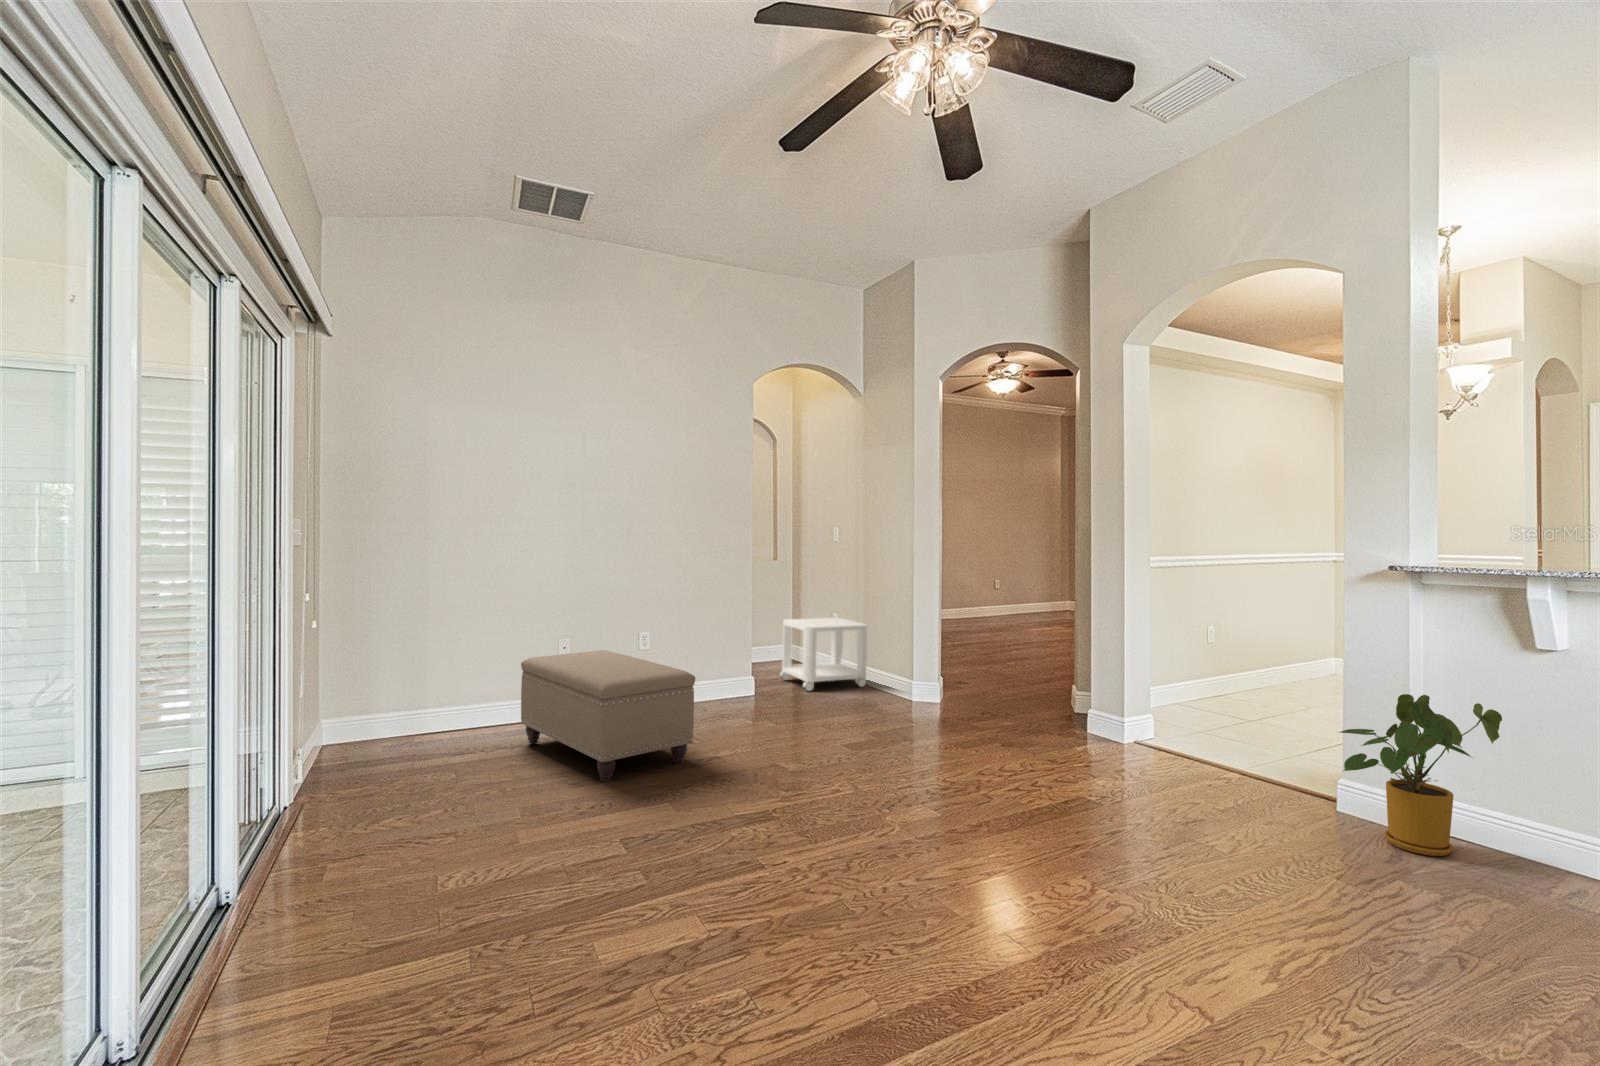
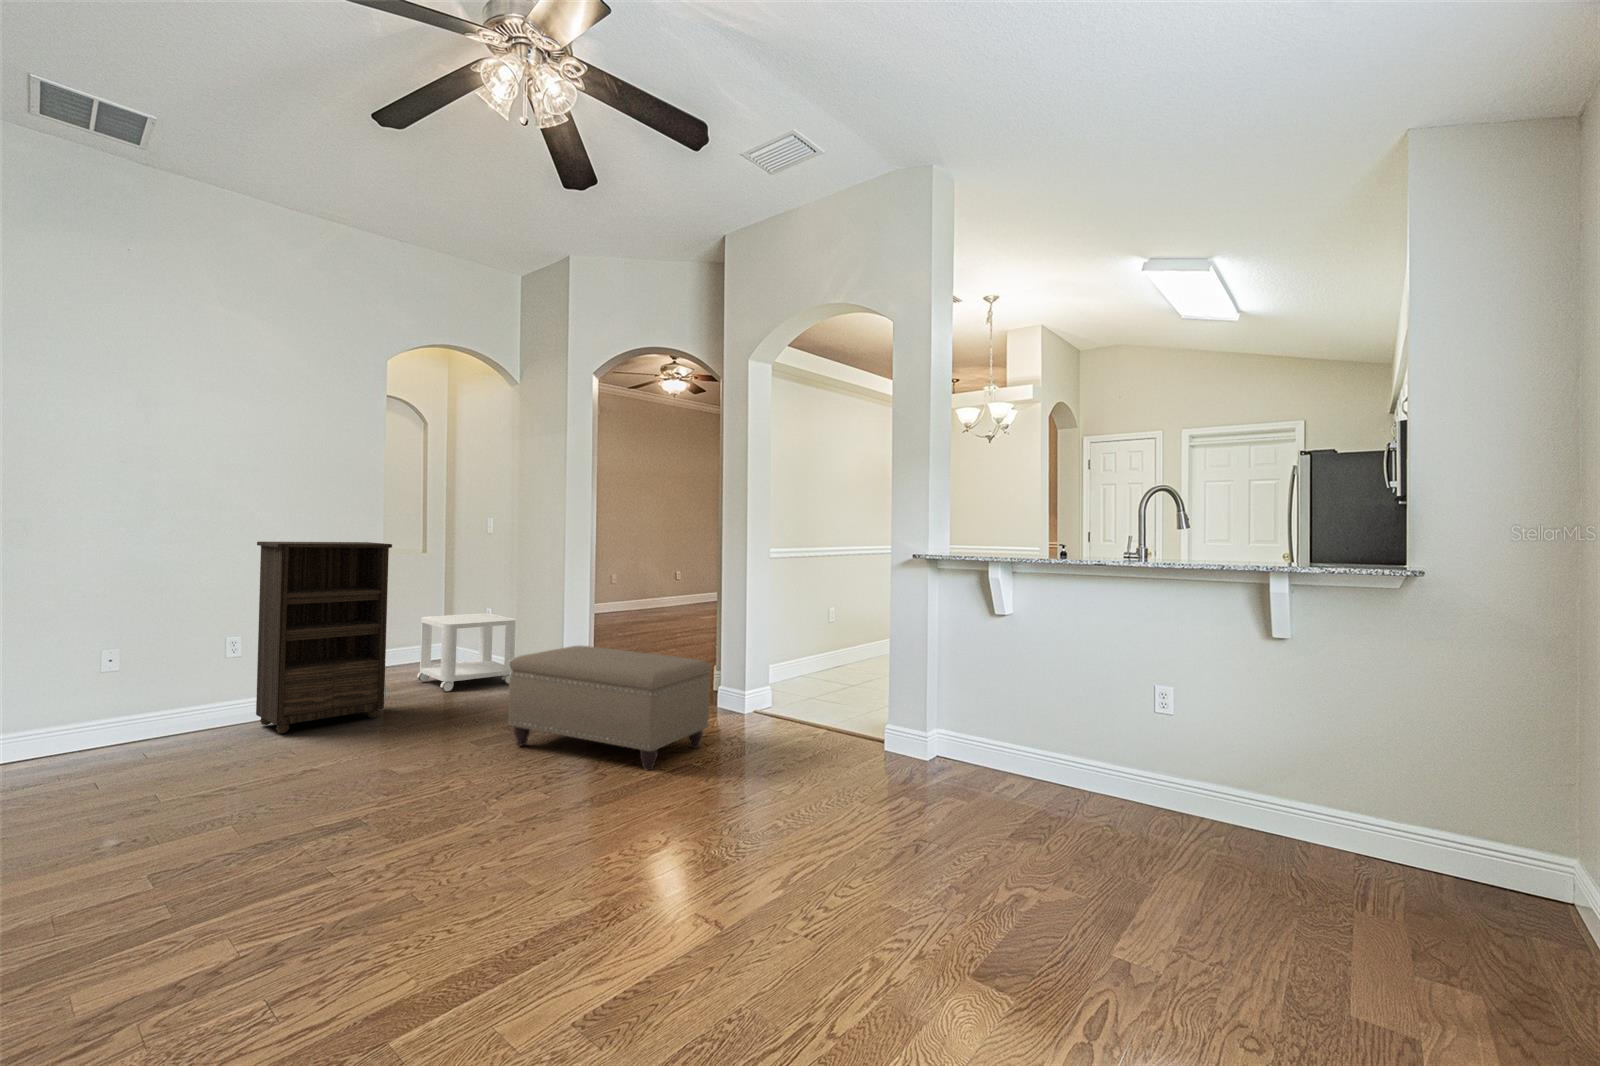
bookshelf: none [663,549,767,720] -> present [256,542,392,733]
ottoman: present [521,650,695,781] -> present [508,646,711,770]
house plant: present [1340,694,1502,856] -> none [877,660,983,784]

